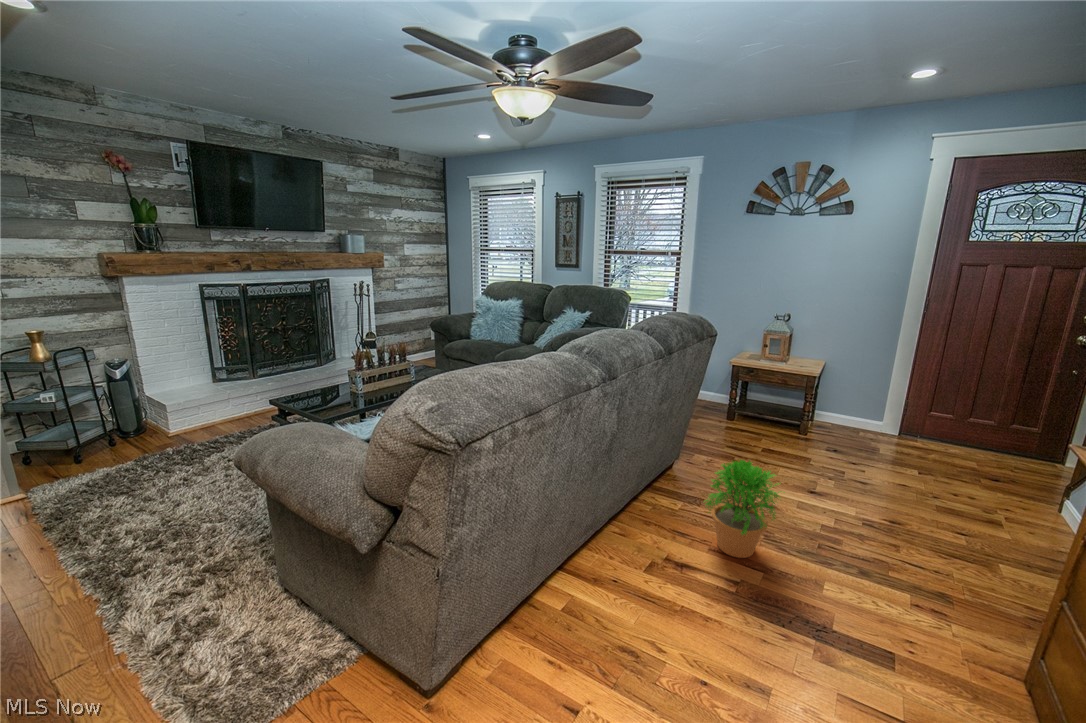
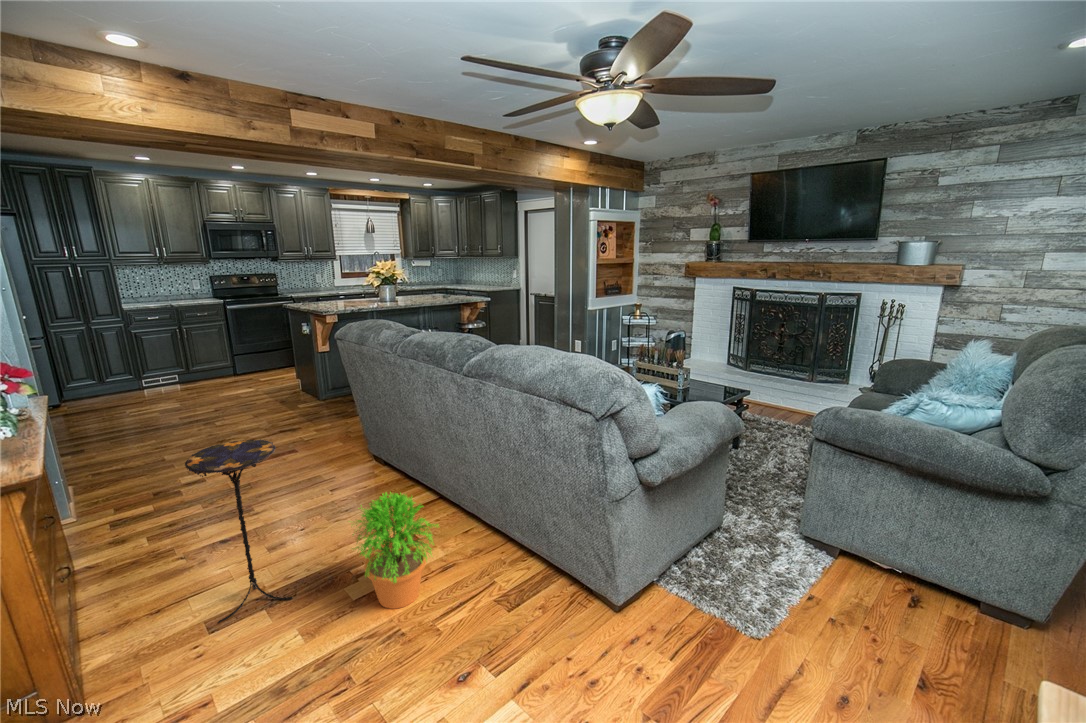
side table: none [804,461,928,664] -> present [185,439,293,623]

